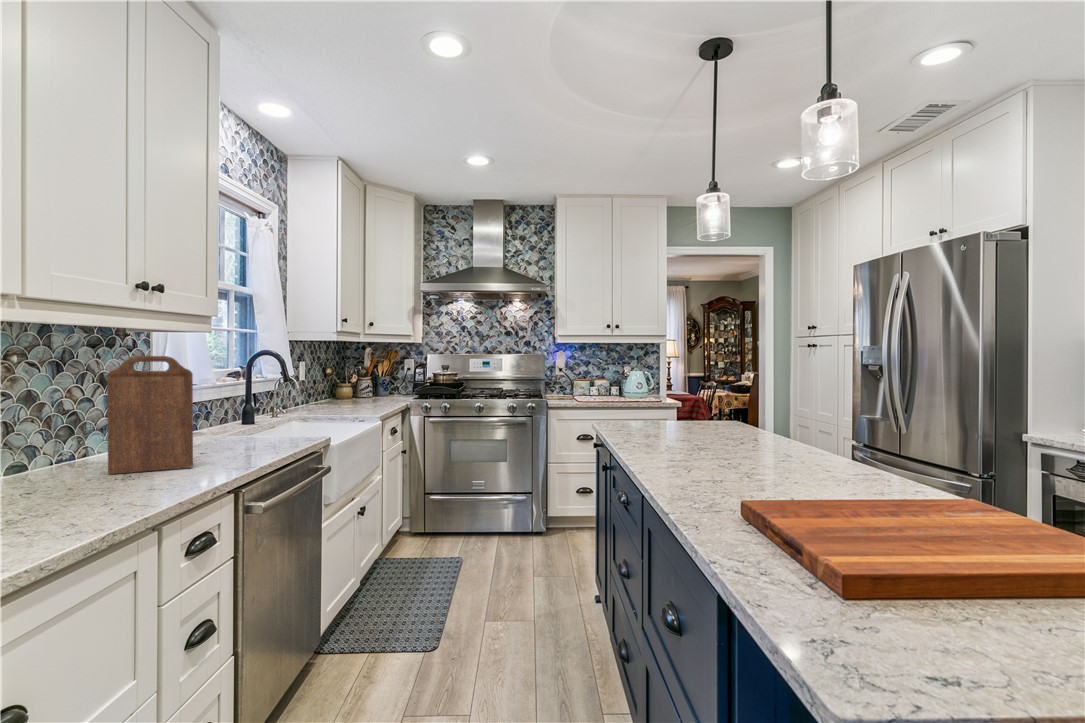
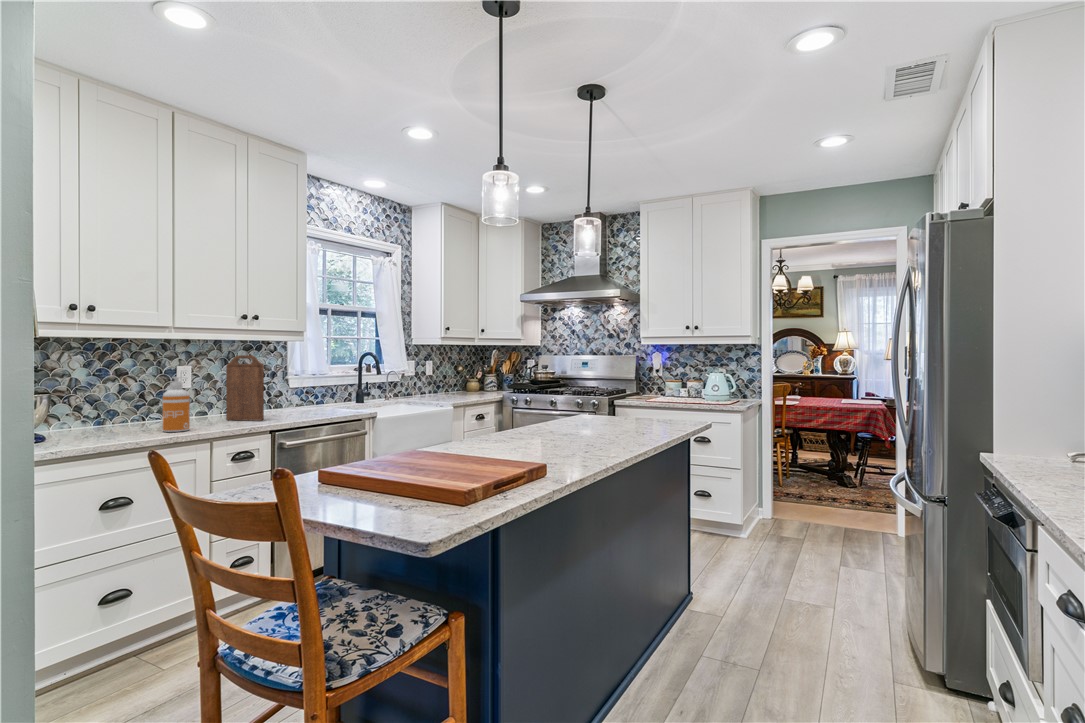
soap dispenser: none [41,401,103,517] -> present [163,377,190,432]

